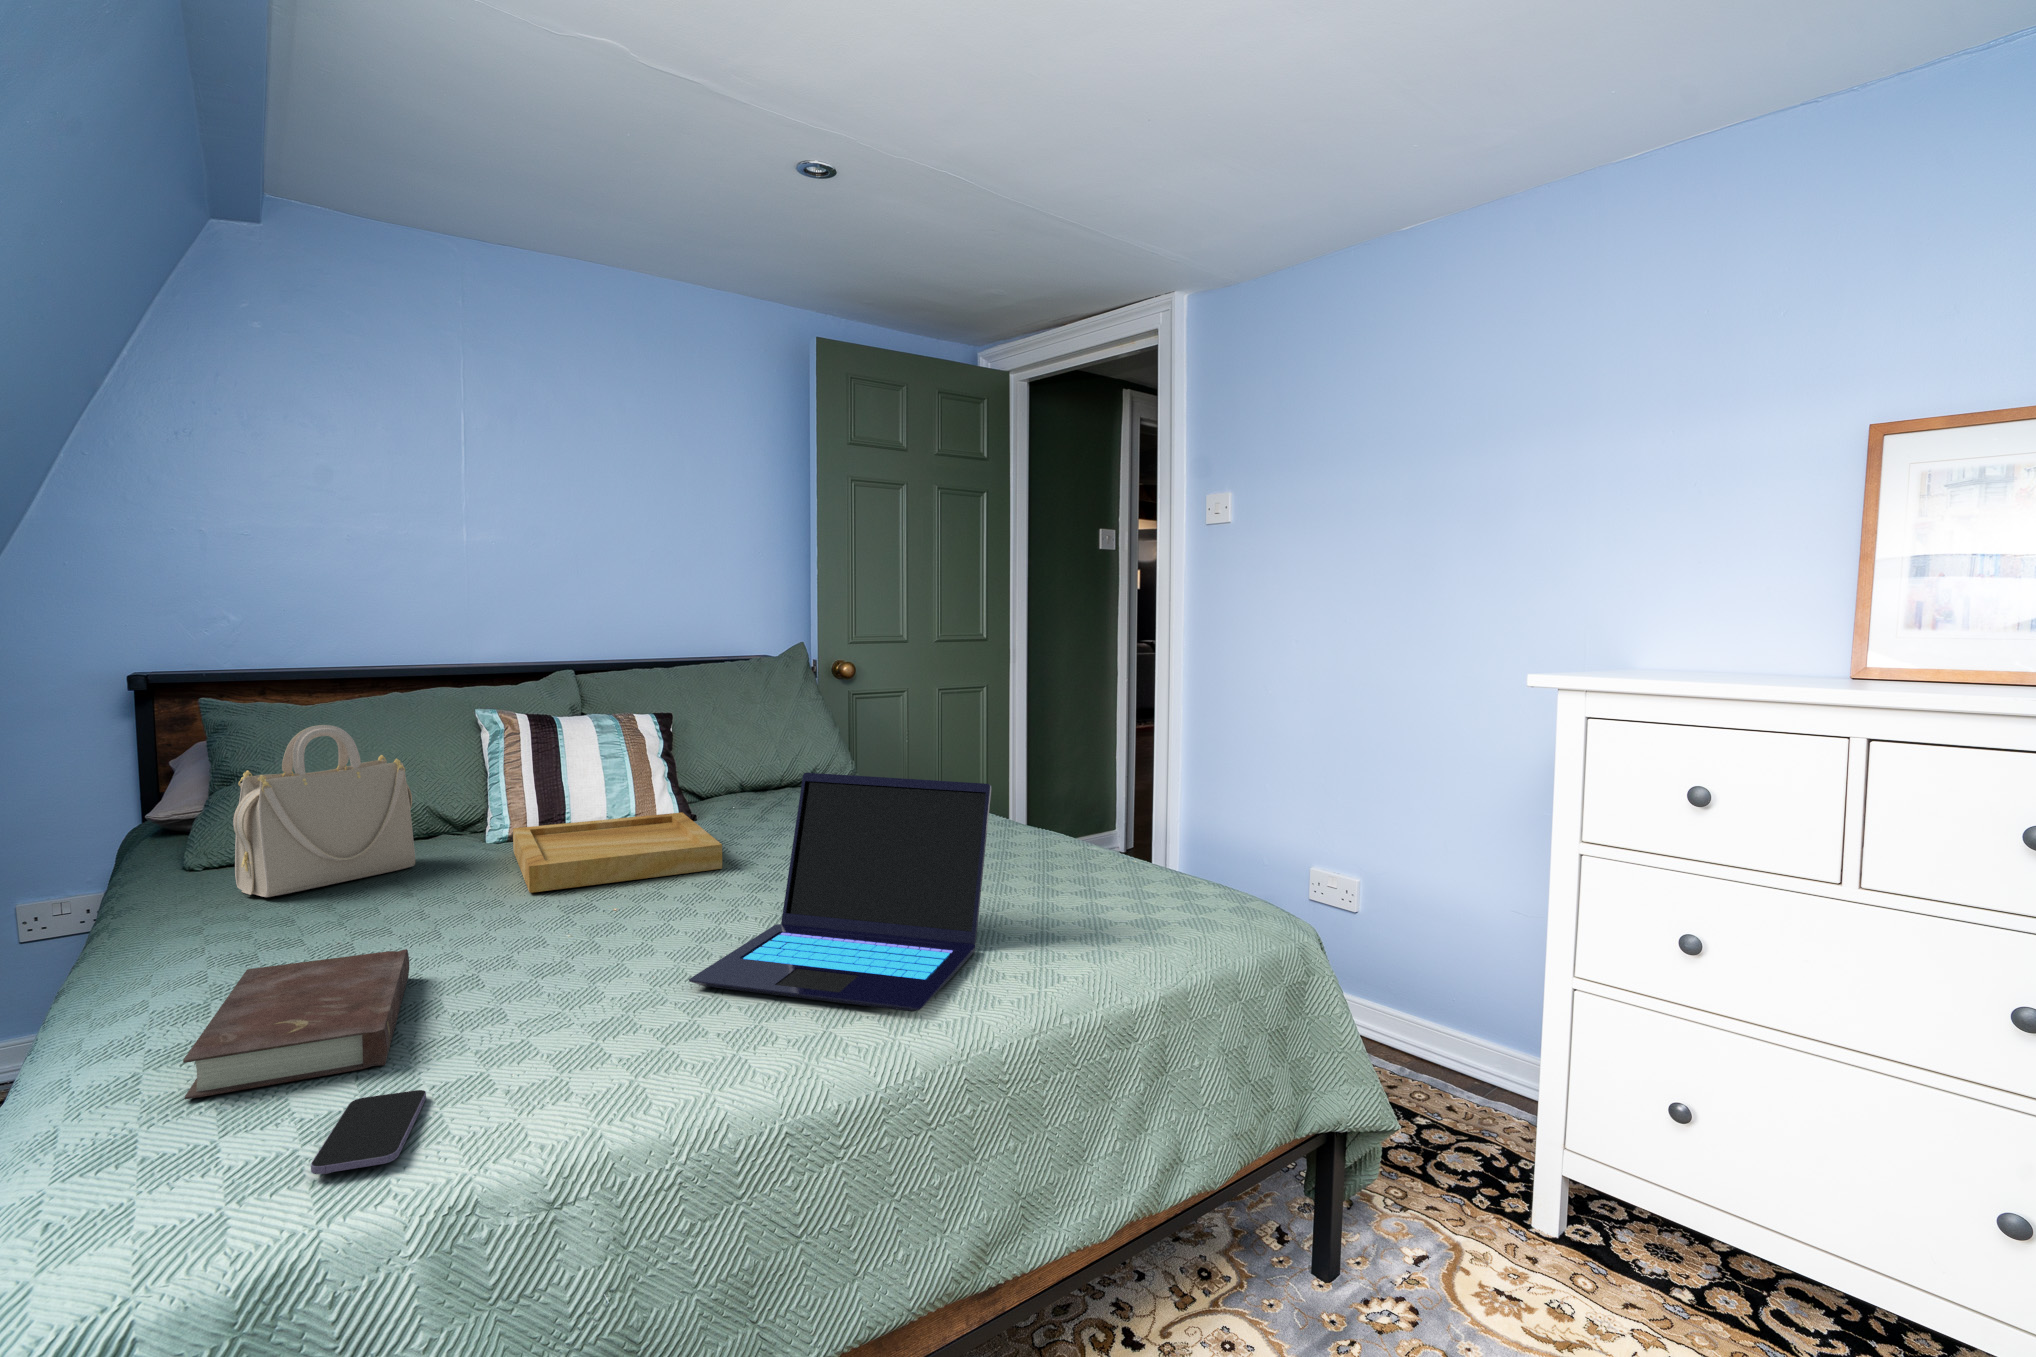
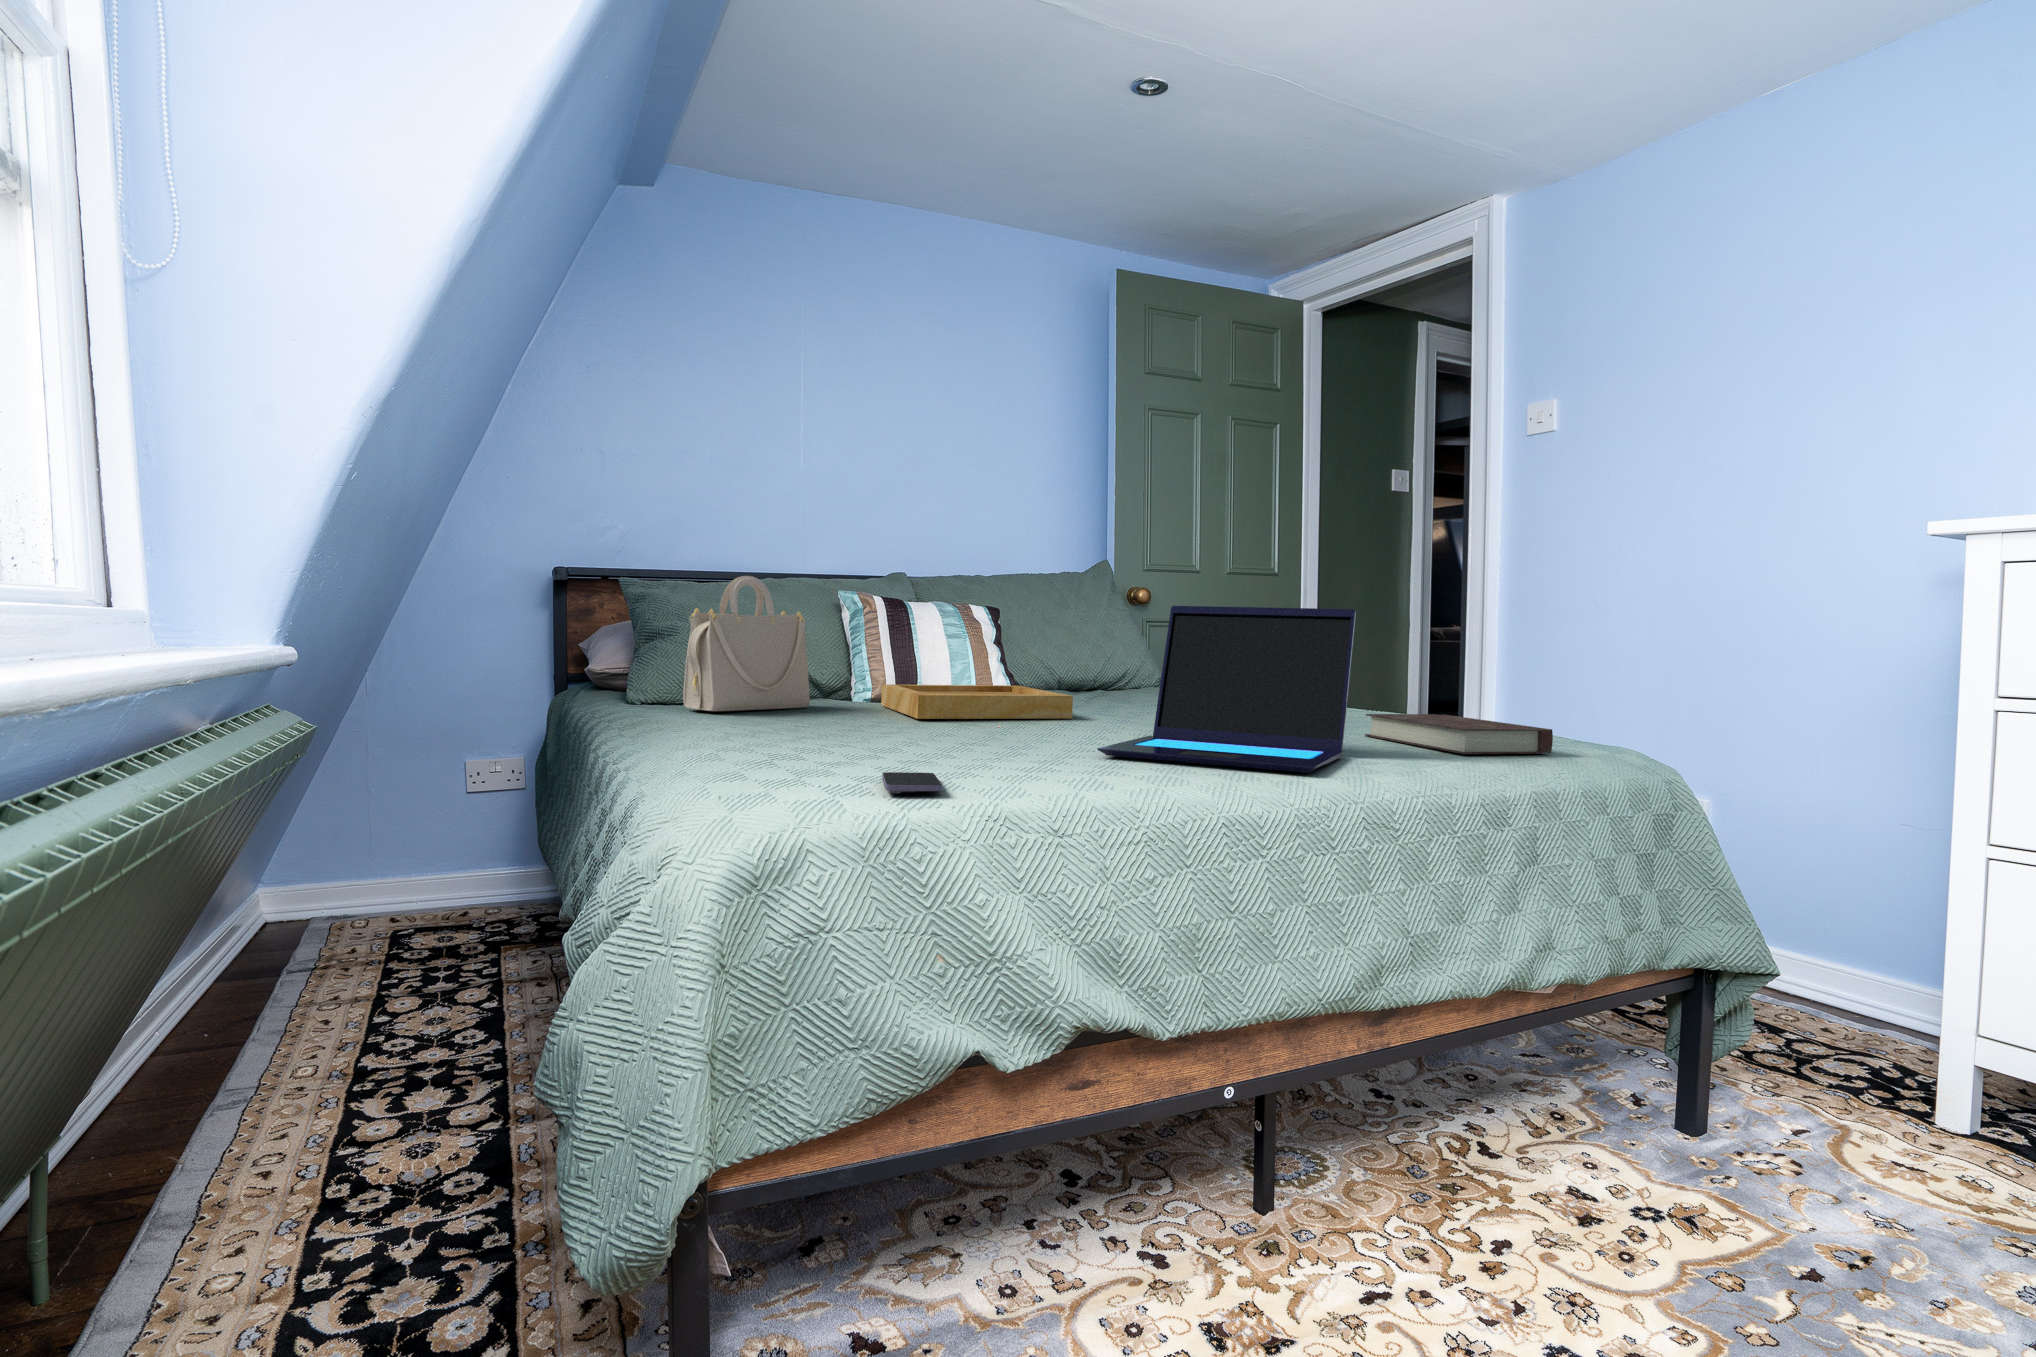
book: present [183,949,409,1099] -> present [1365,714,1553,754]

